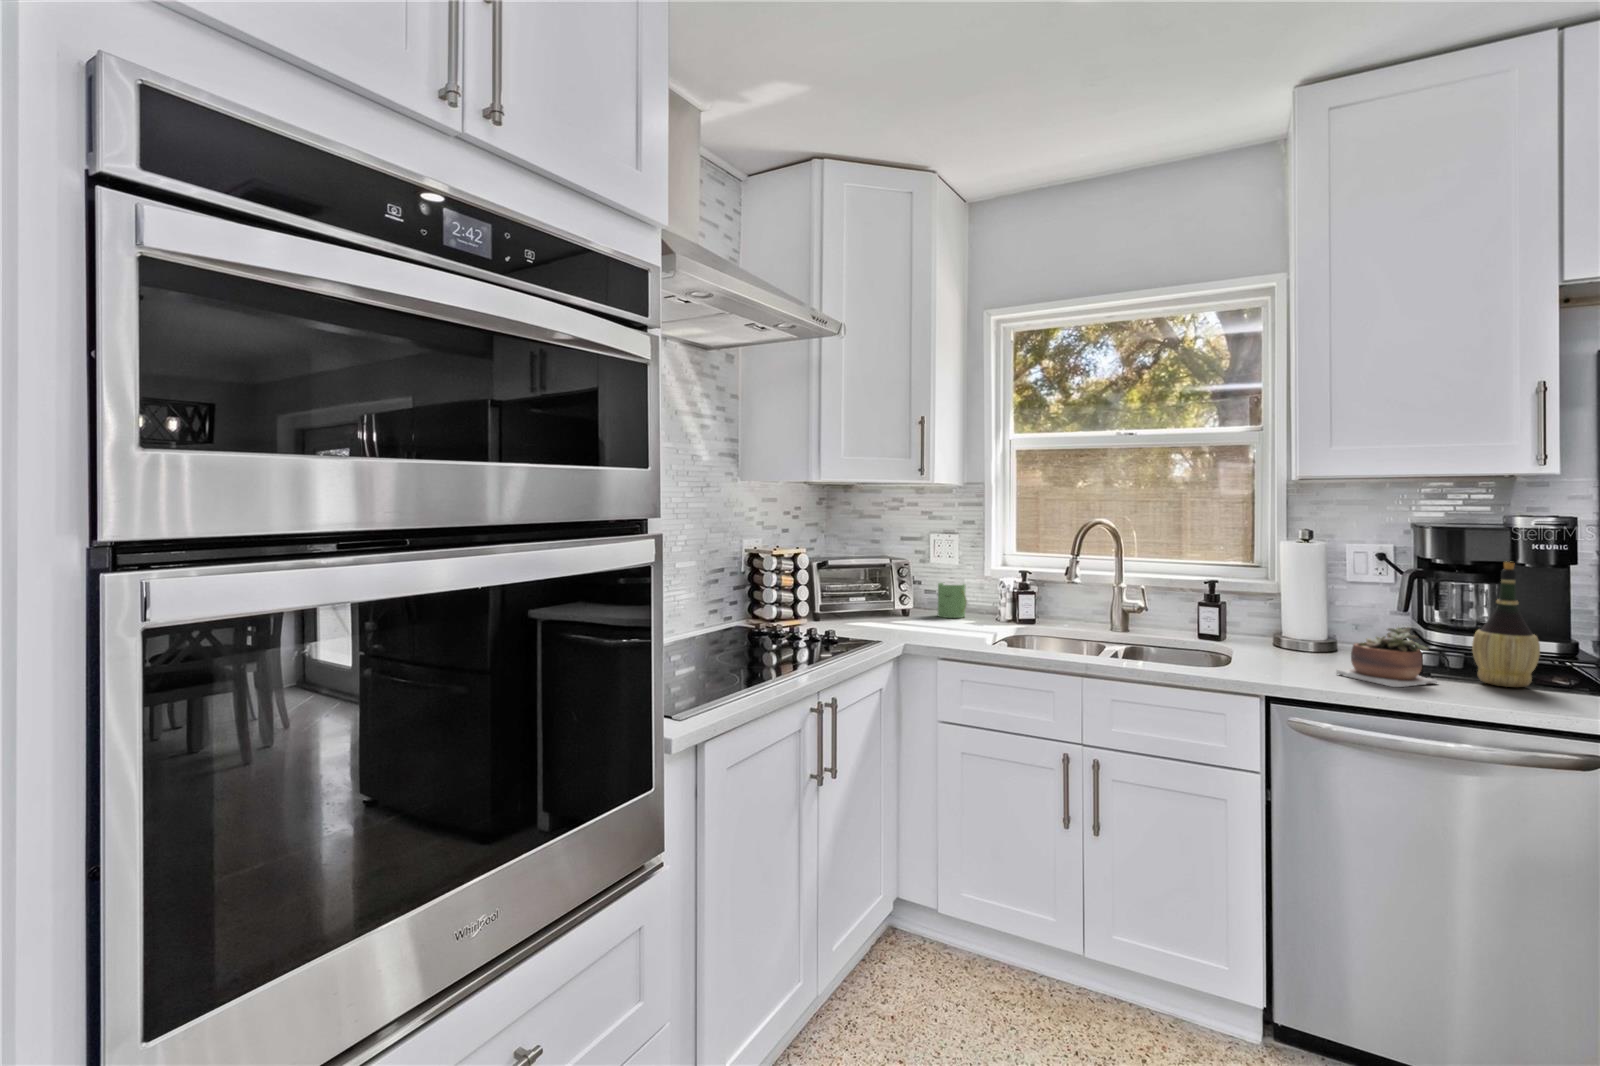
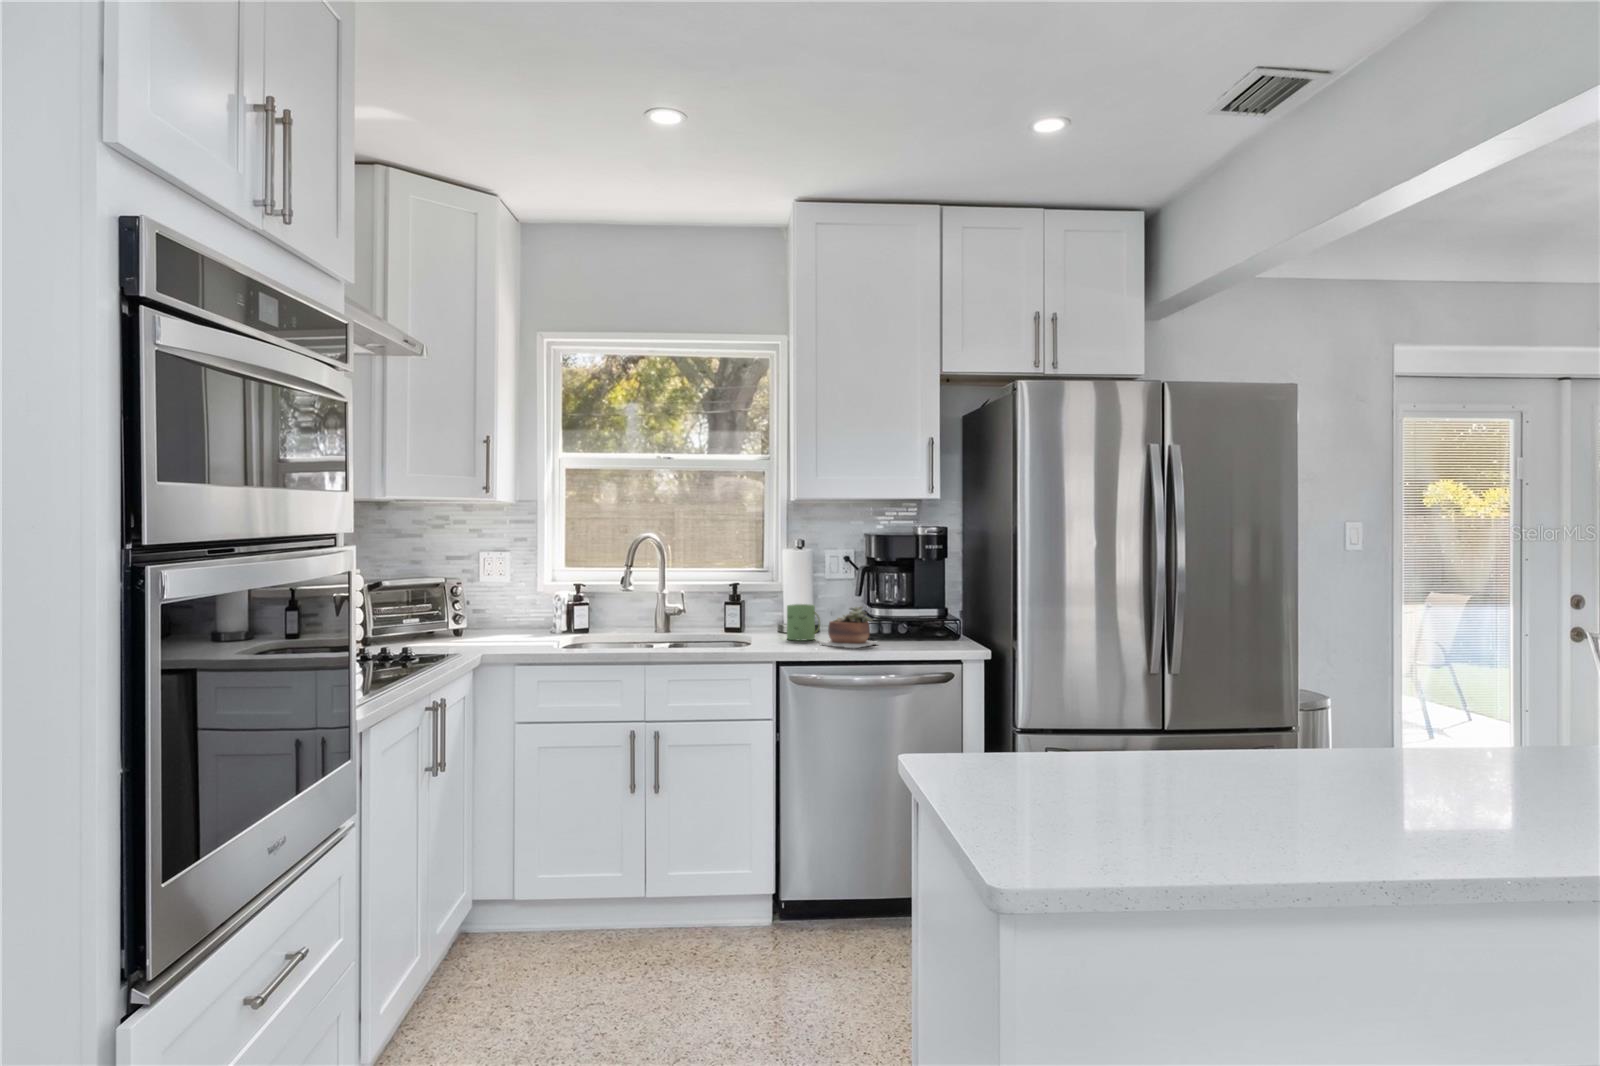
wine bottle: present [1472,561,1540,687] -> none [897,557,932,642]
mug: present [937,583,967,618] -> present [787,604,820,641]

